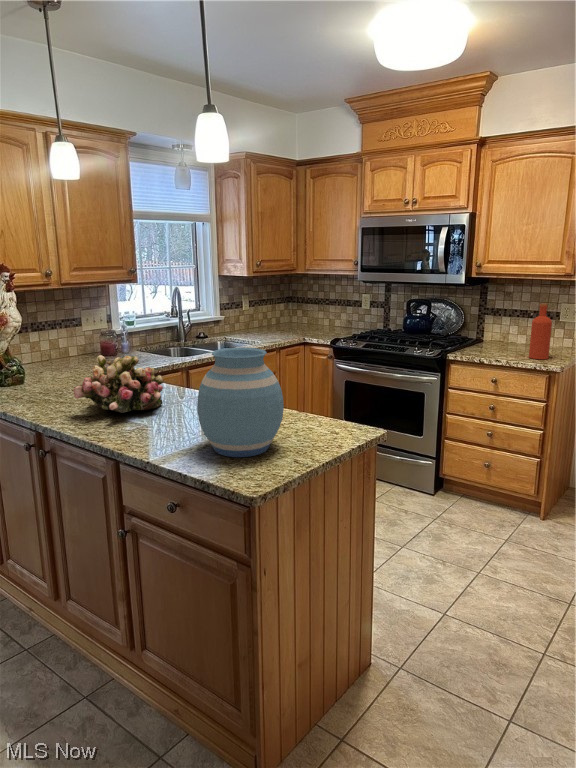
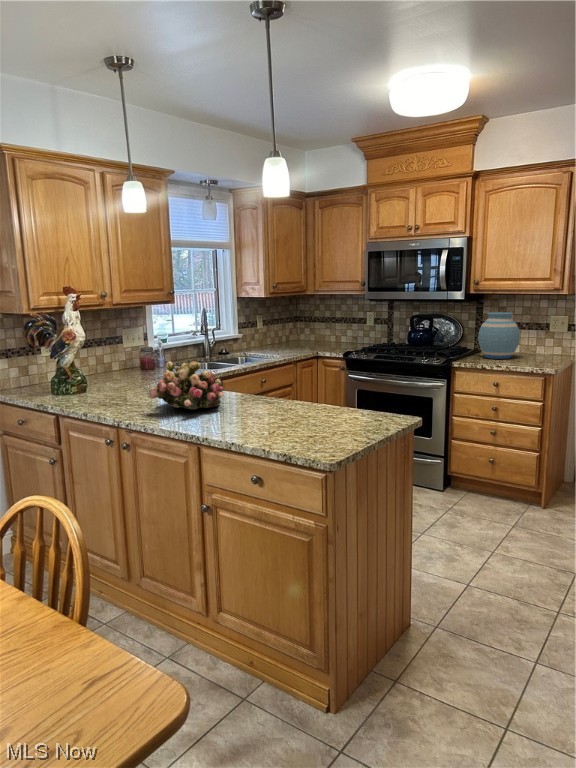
bottle: present [529,303,552,359] -> none [525,315,545,364]
vase: present [197,348,284,457] -> present [478,312,520,359]

